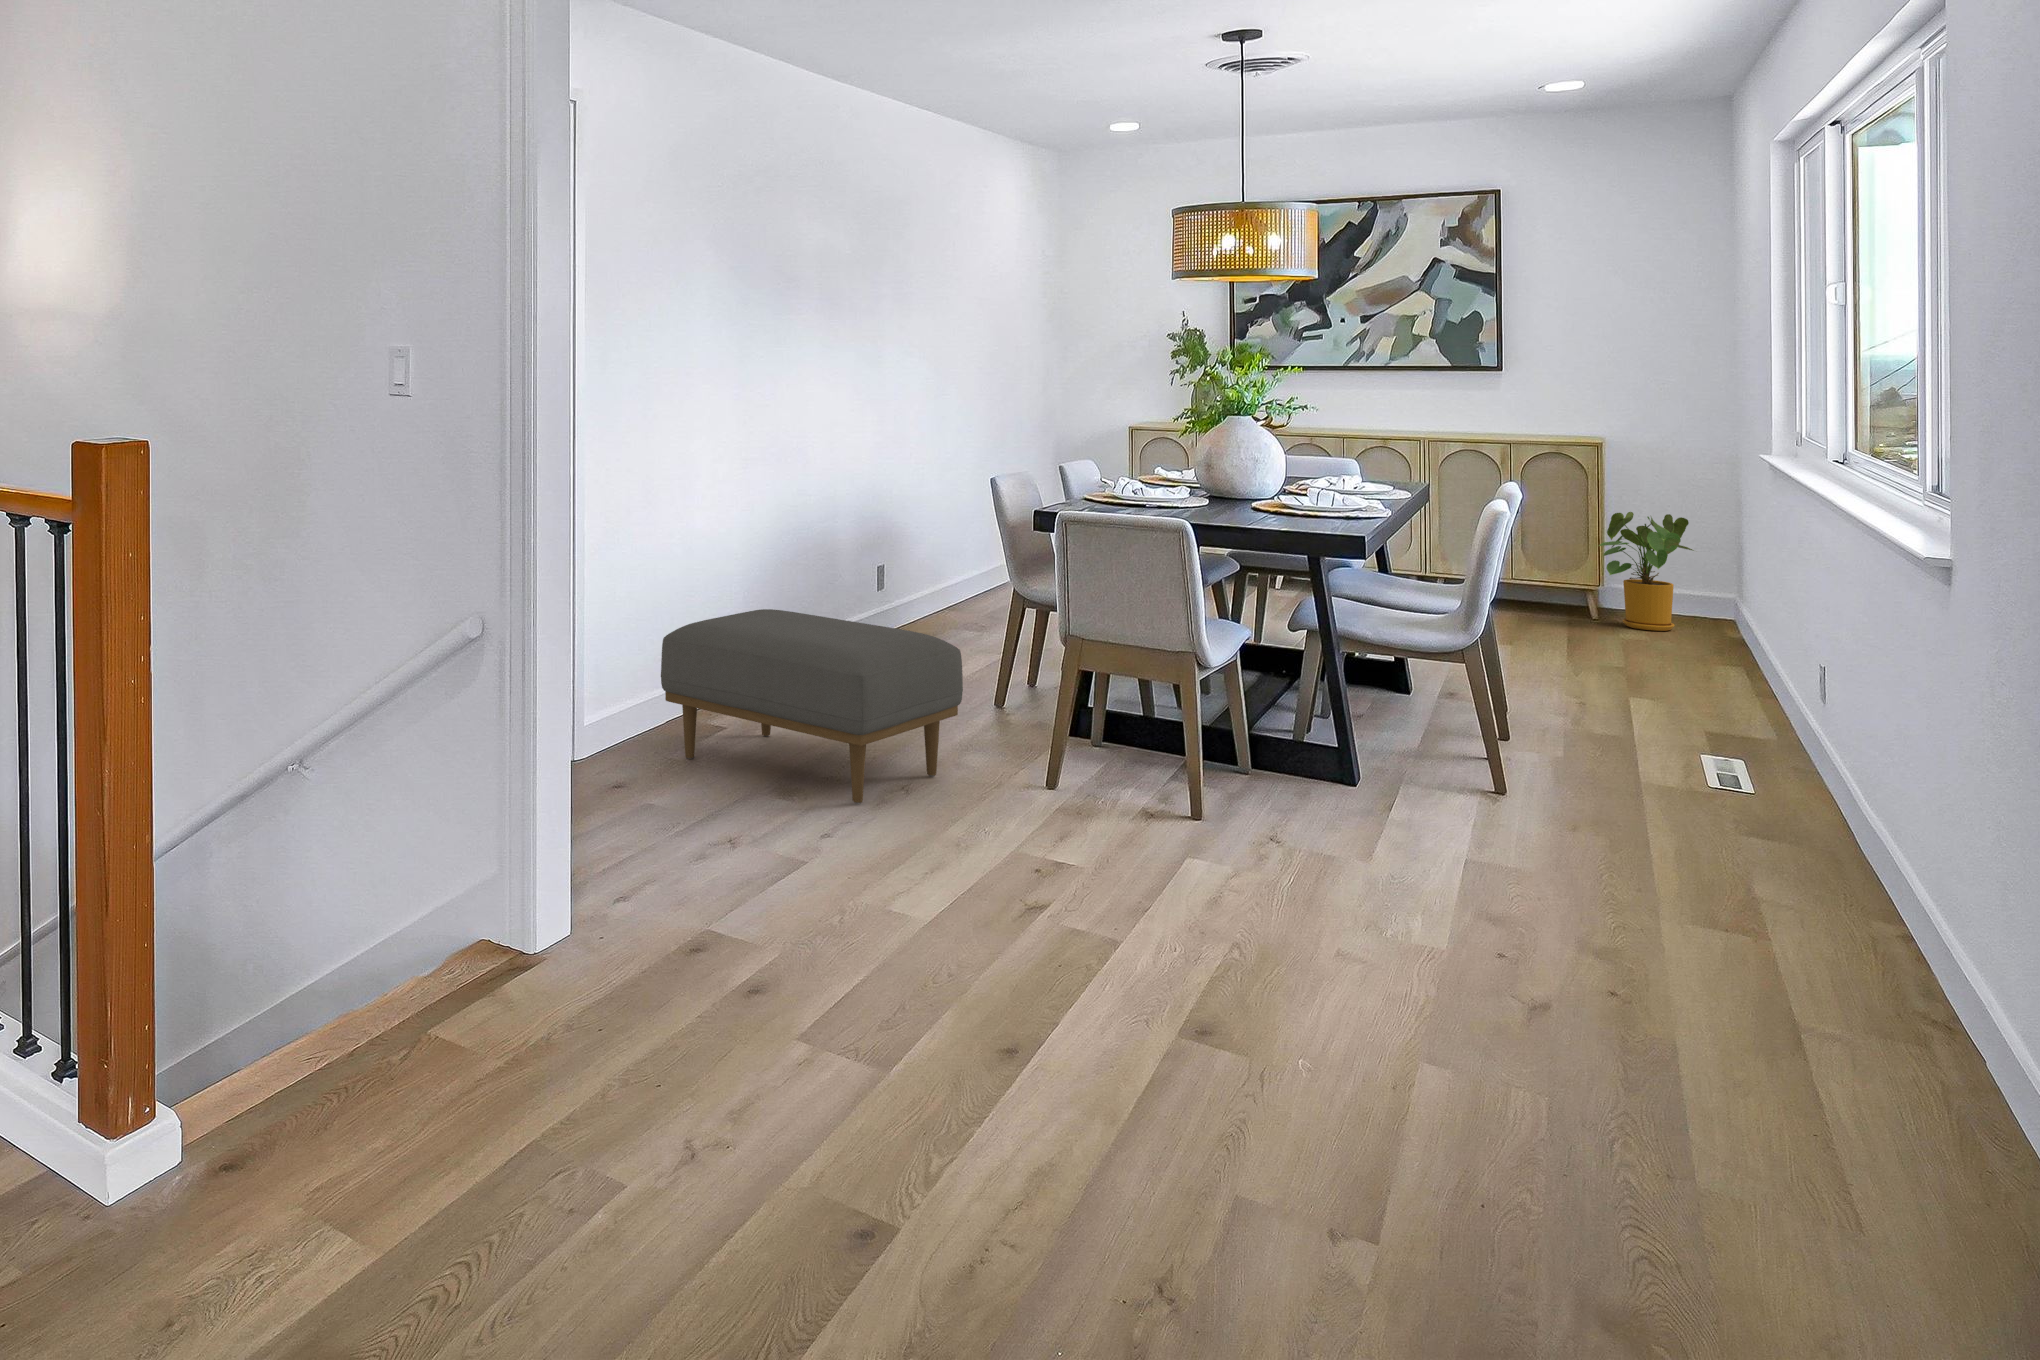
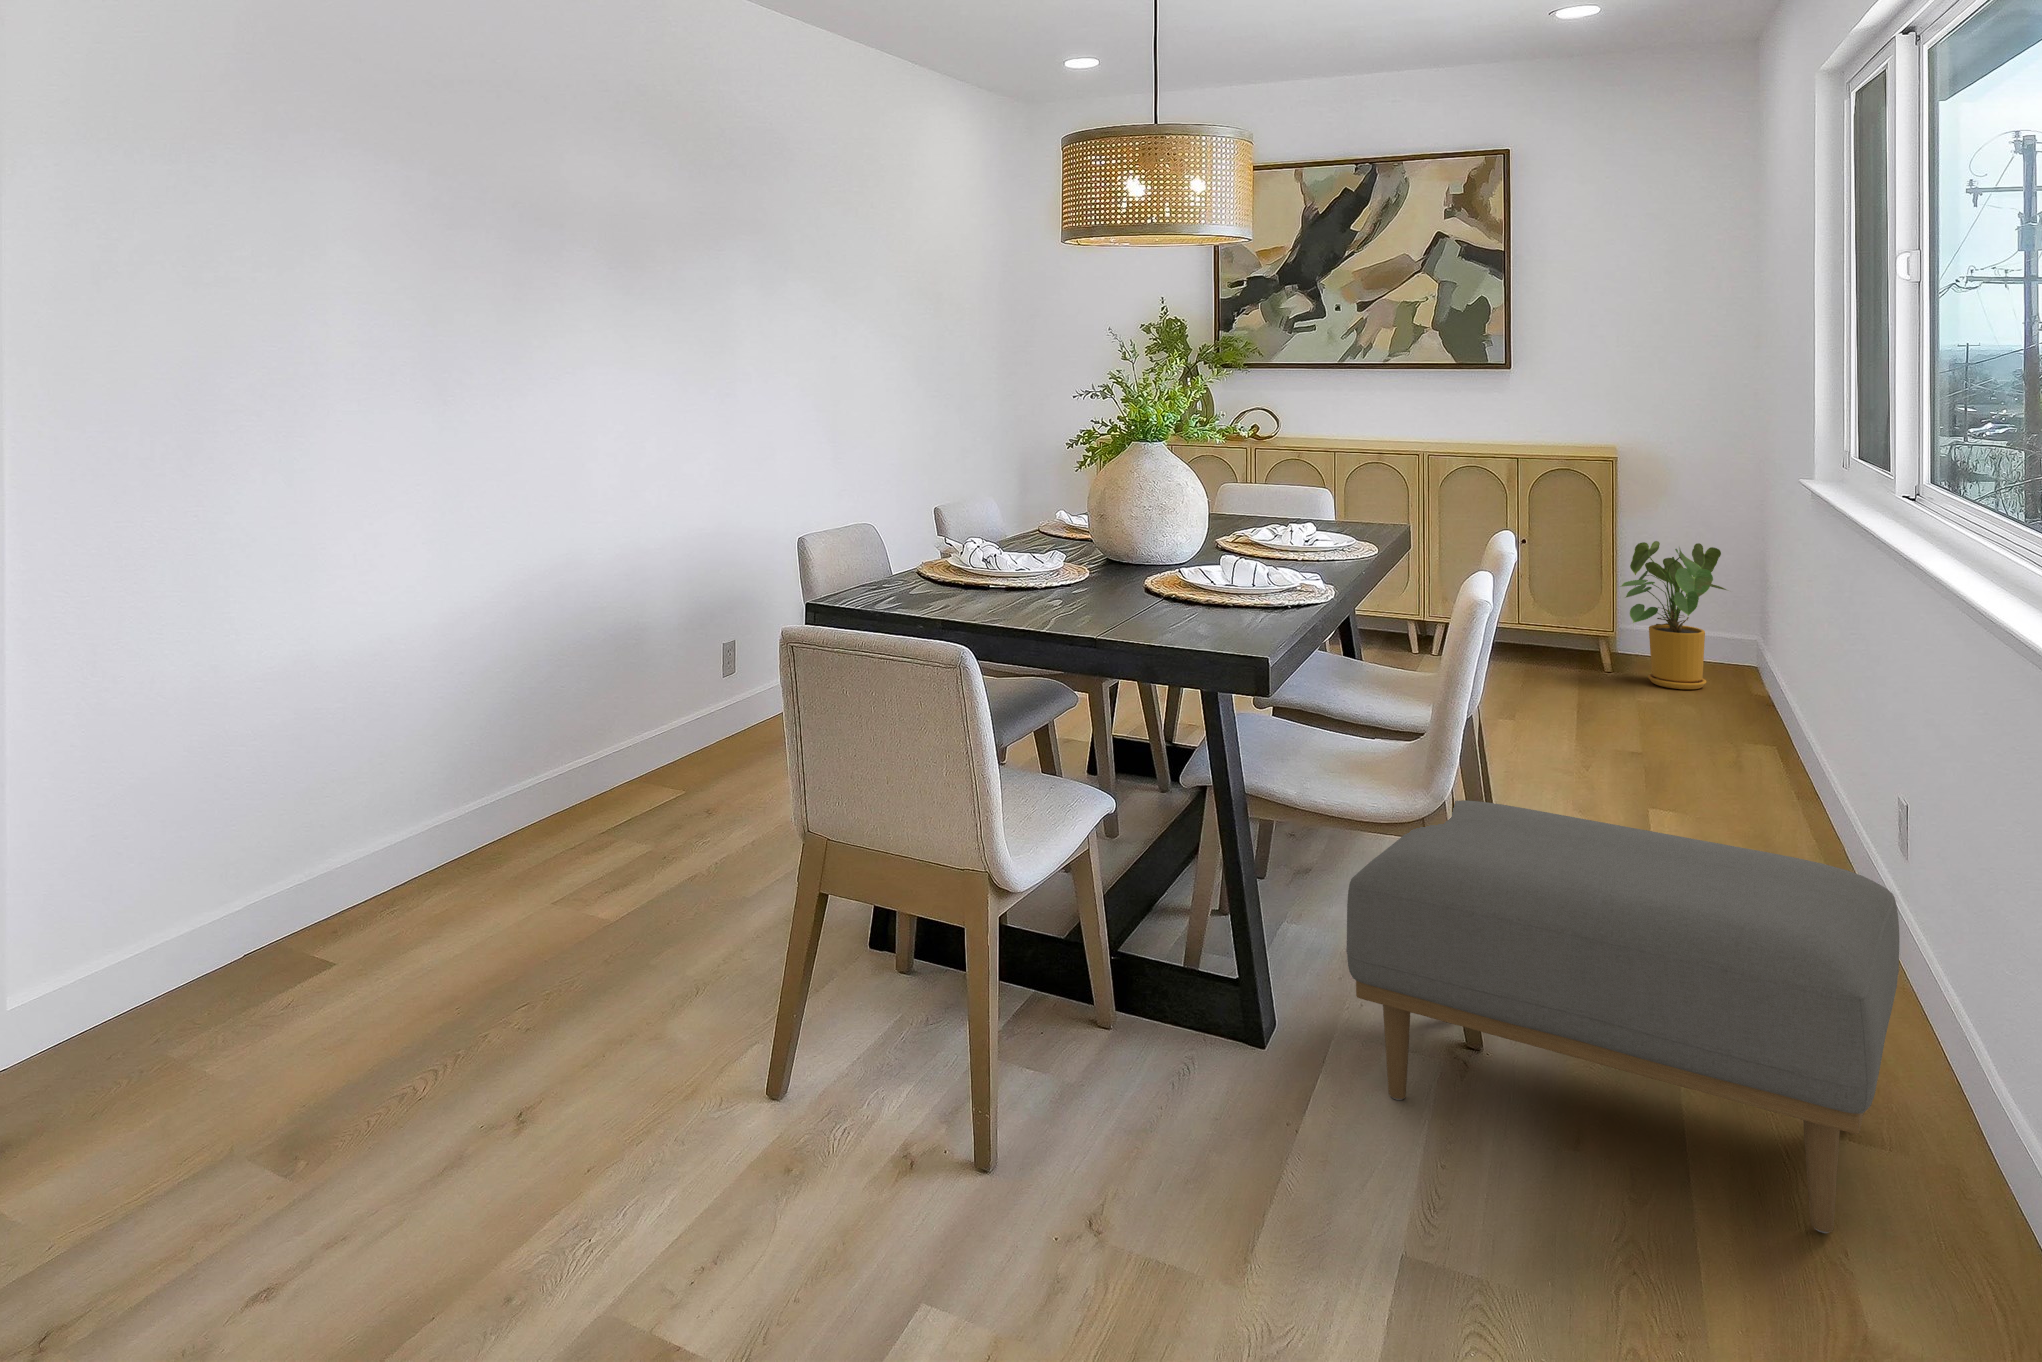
ottoman: present [661,609,963,804] -> present [1346,800,1900,1233]

